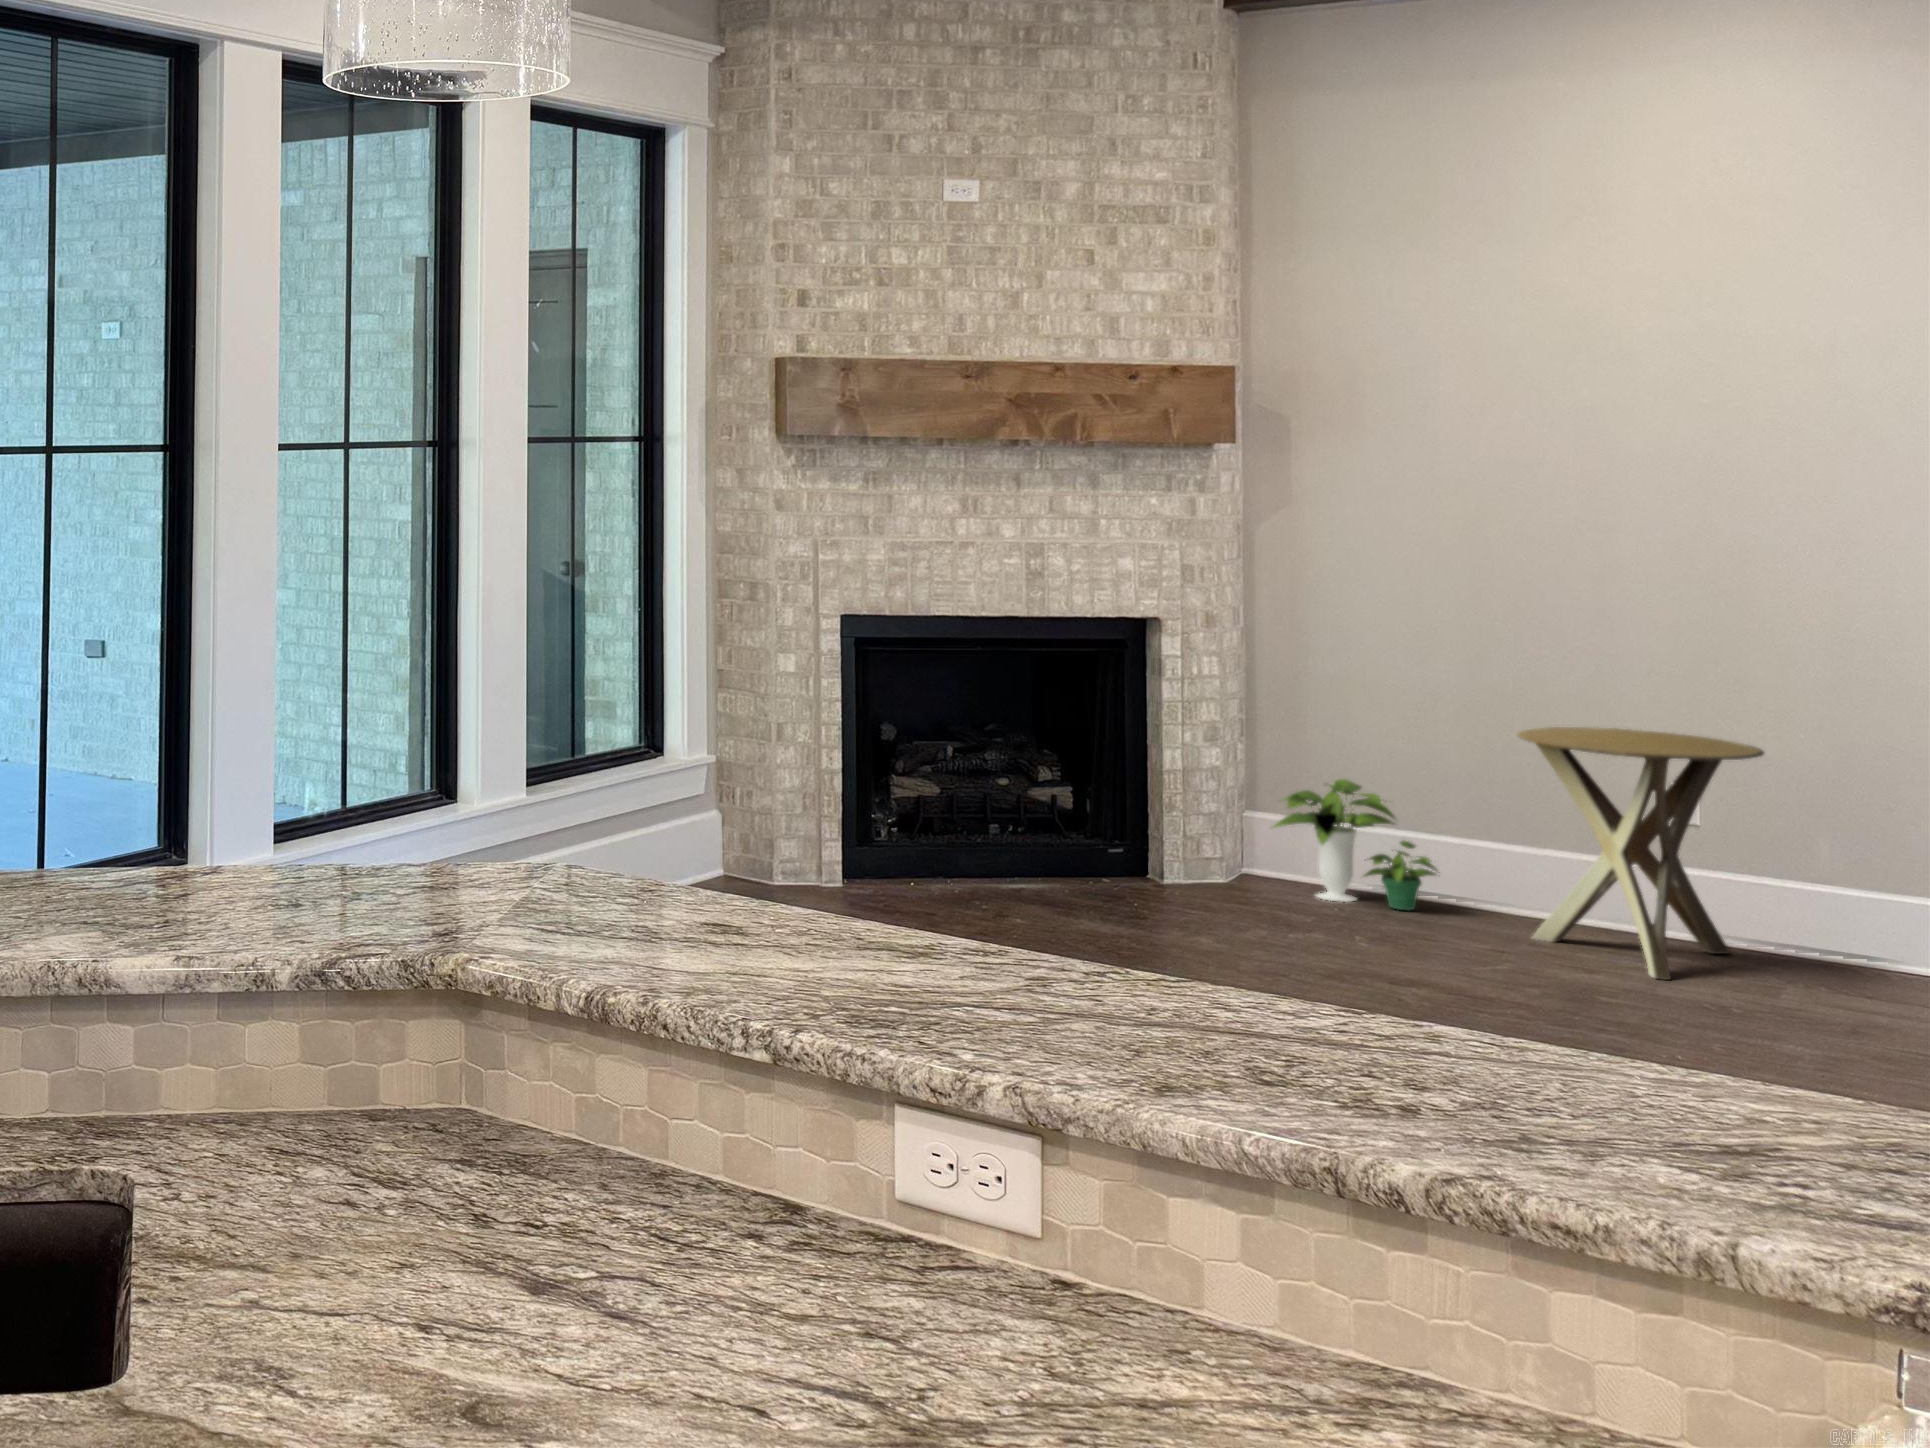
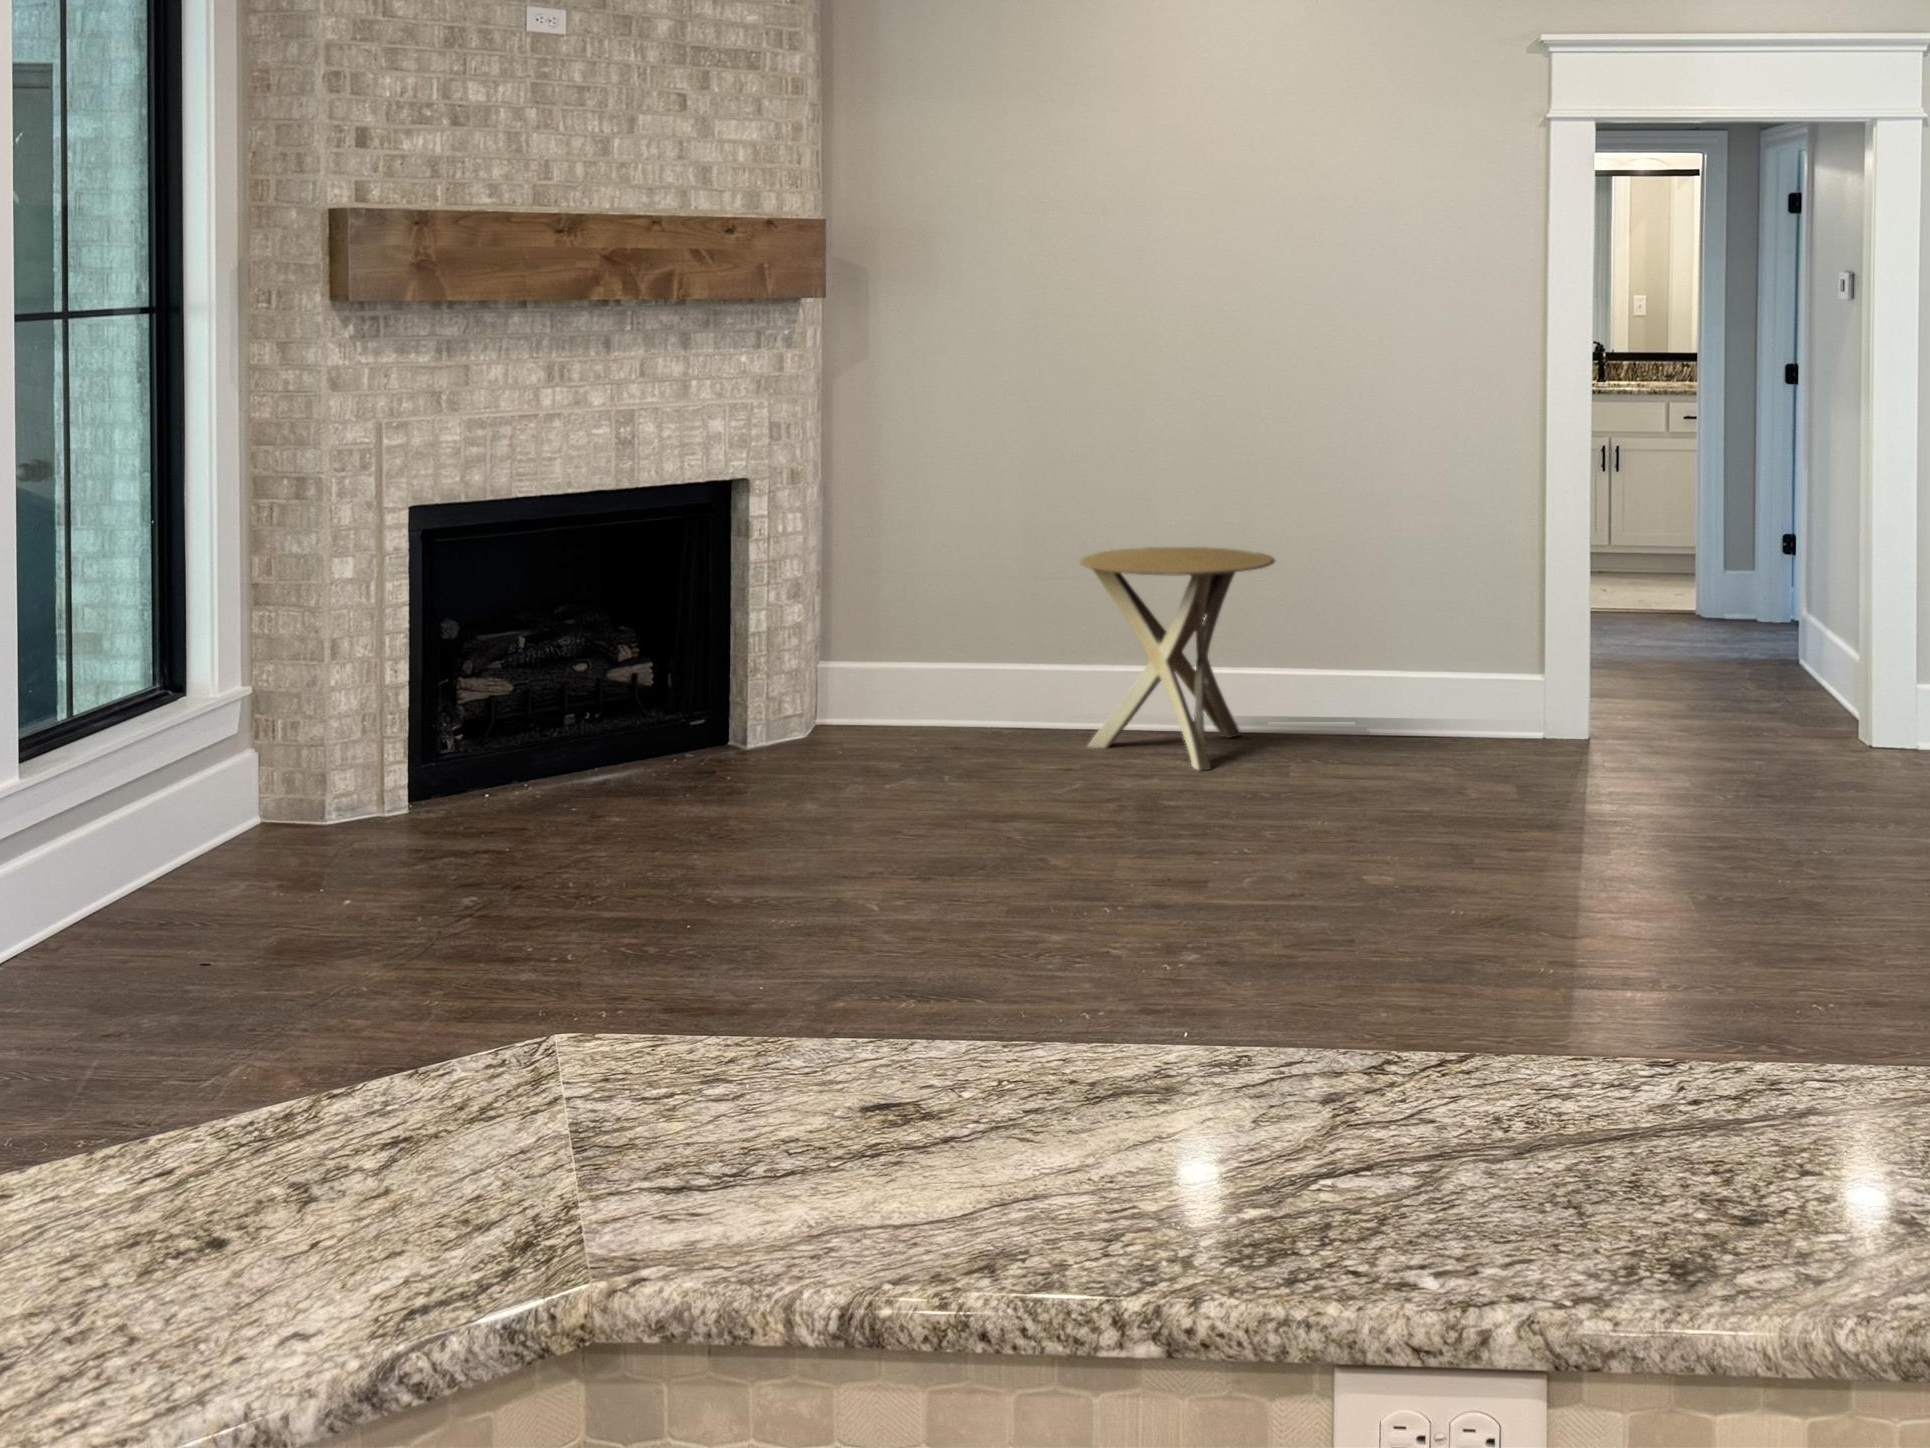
potted plant: present [1273,779,1440,910] -> none [850,618,1006,736]

